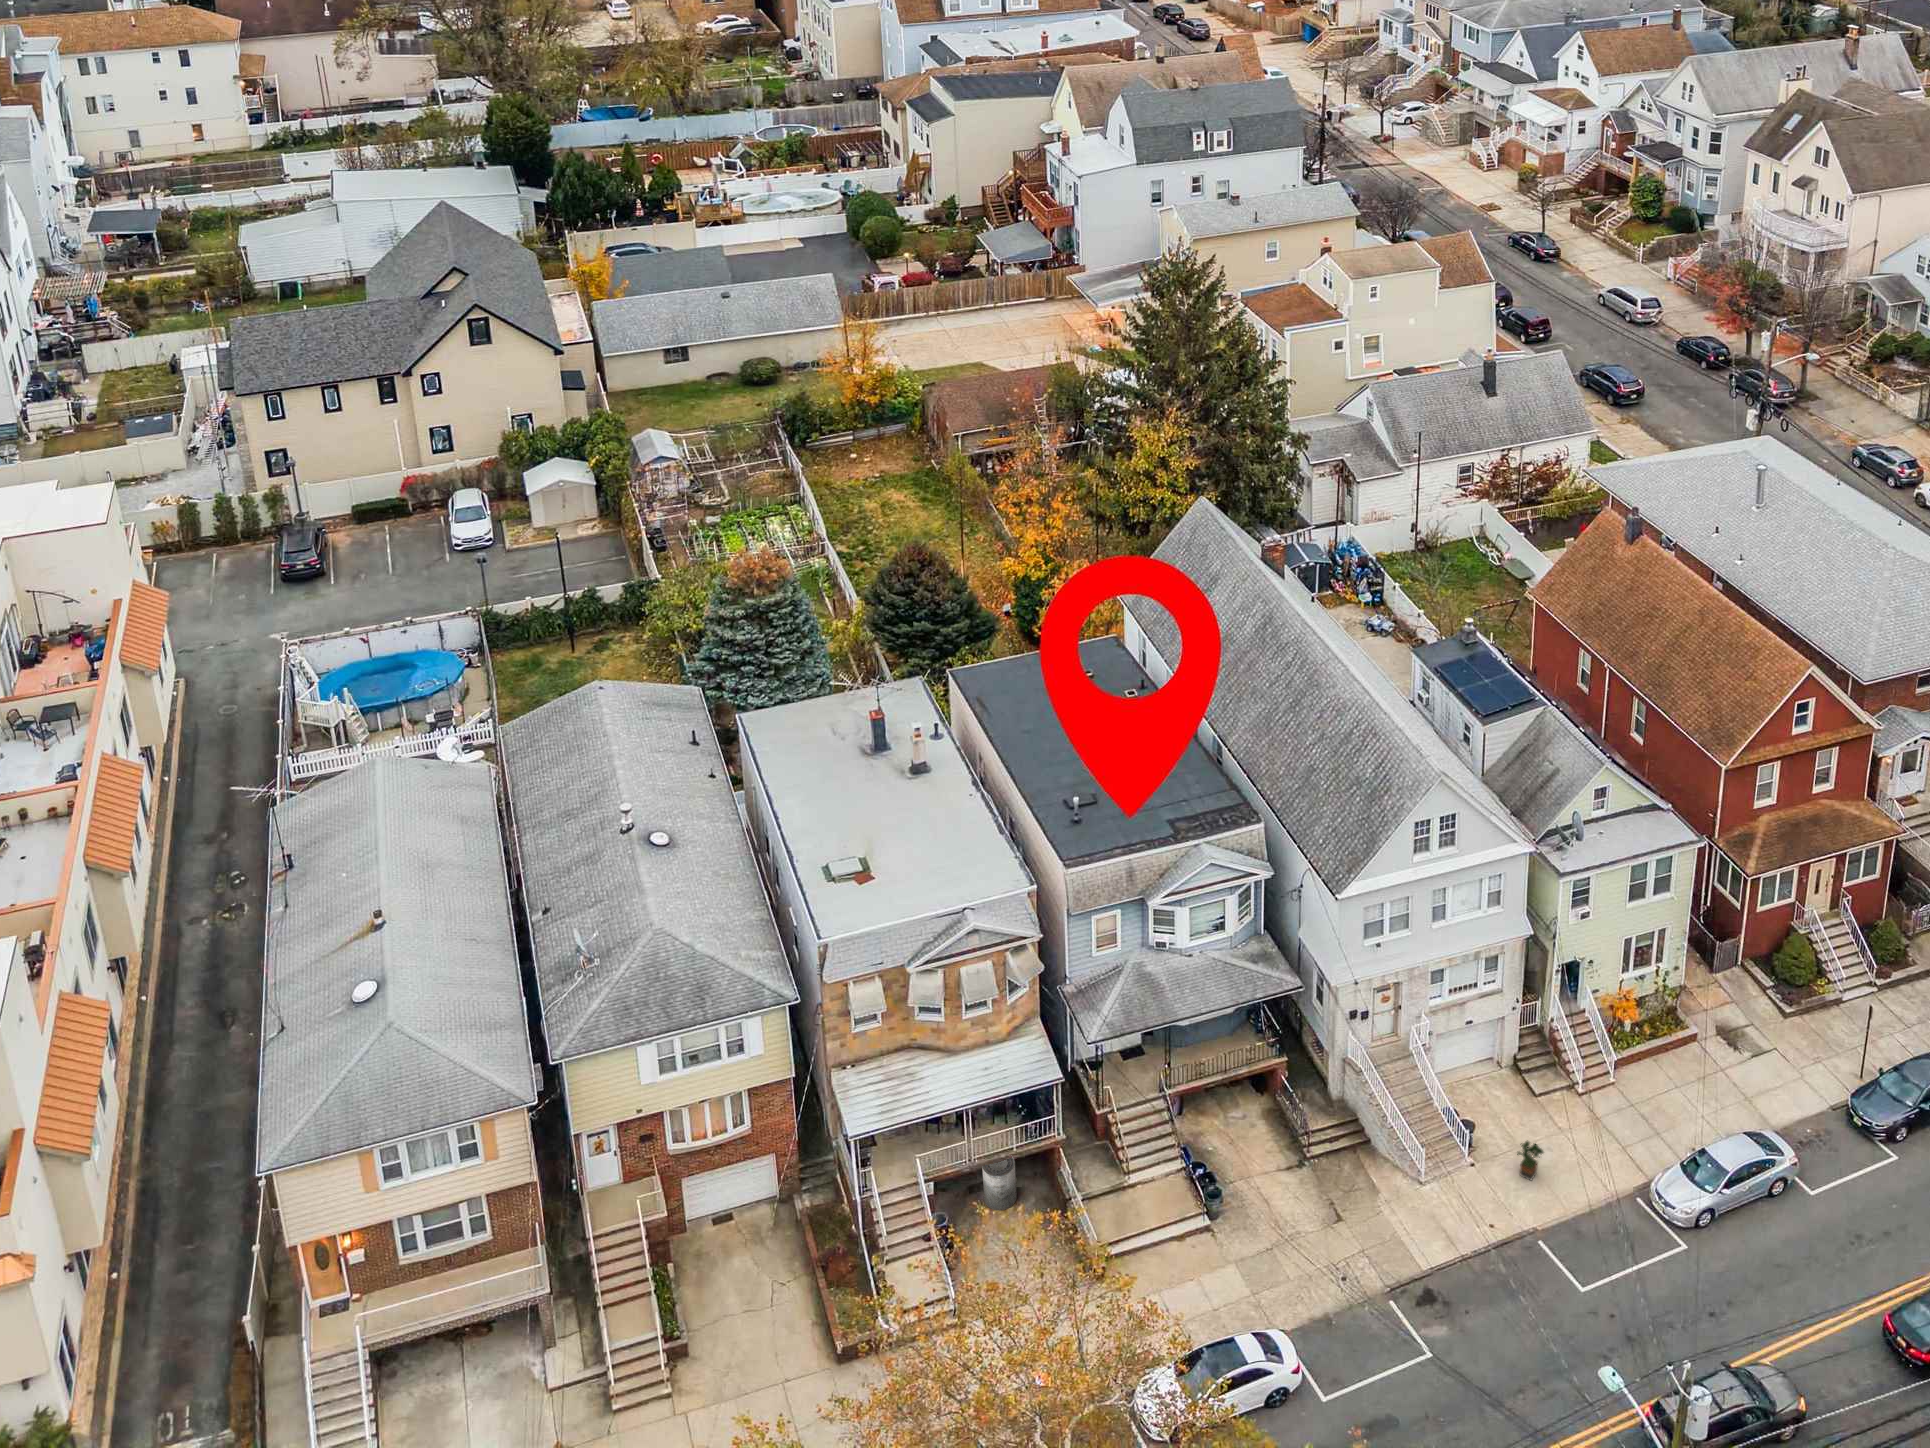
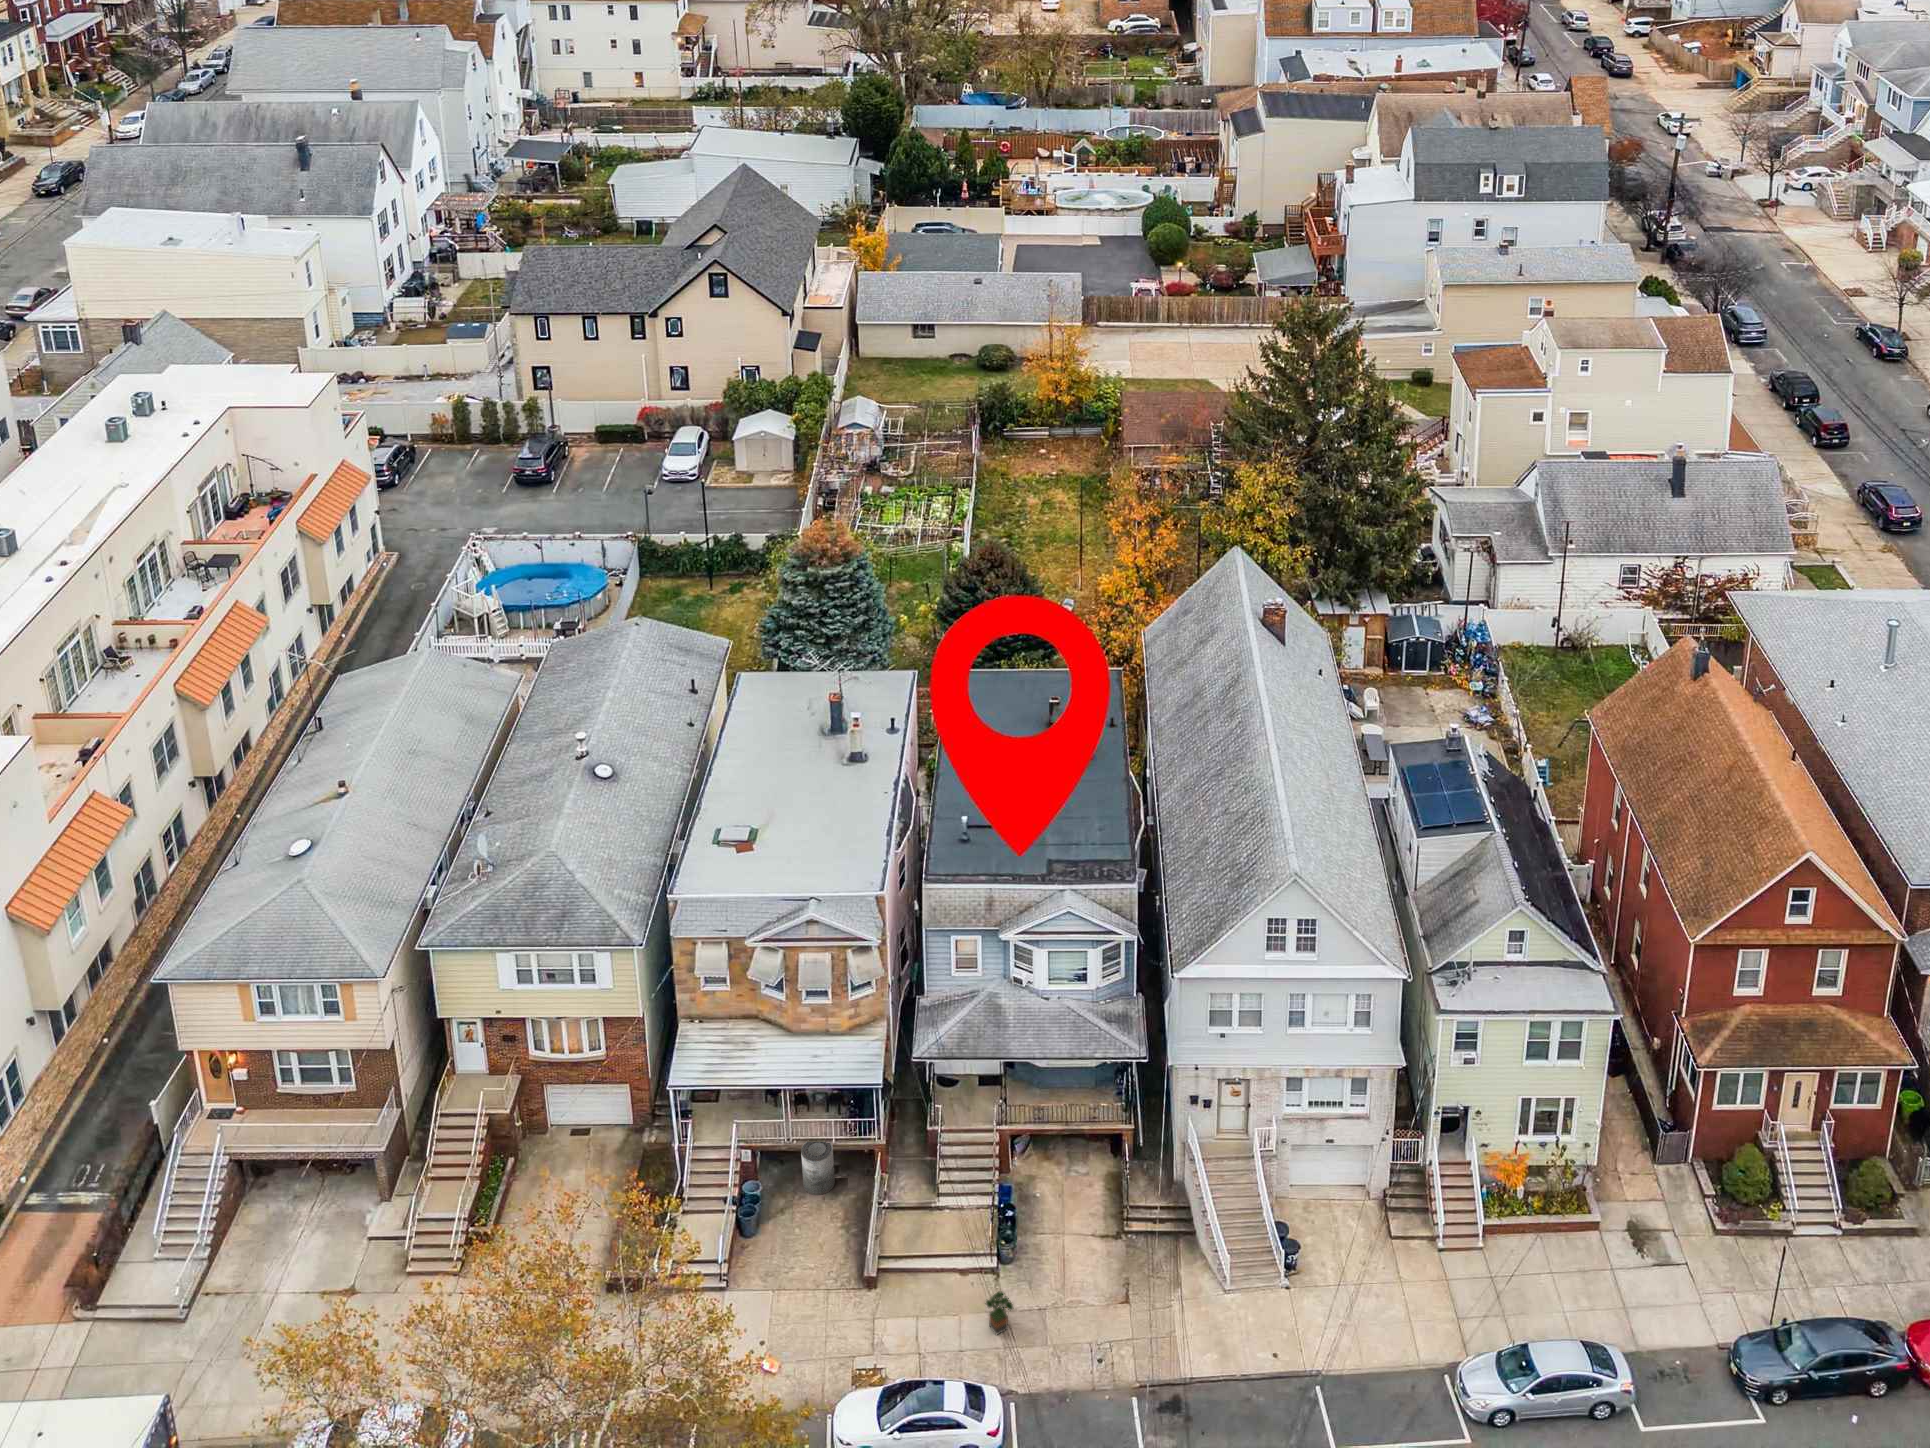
potted tree: present [1517,1141,1543,1180] -> present [985,1292,1014,1334]

